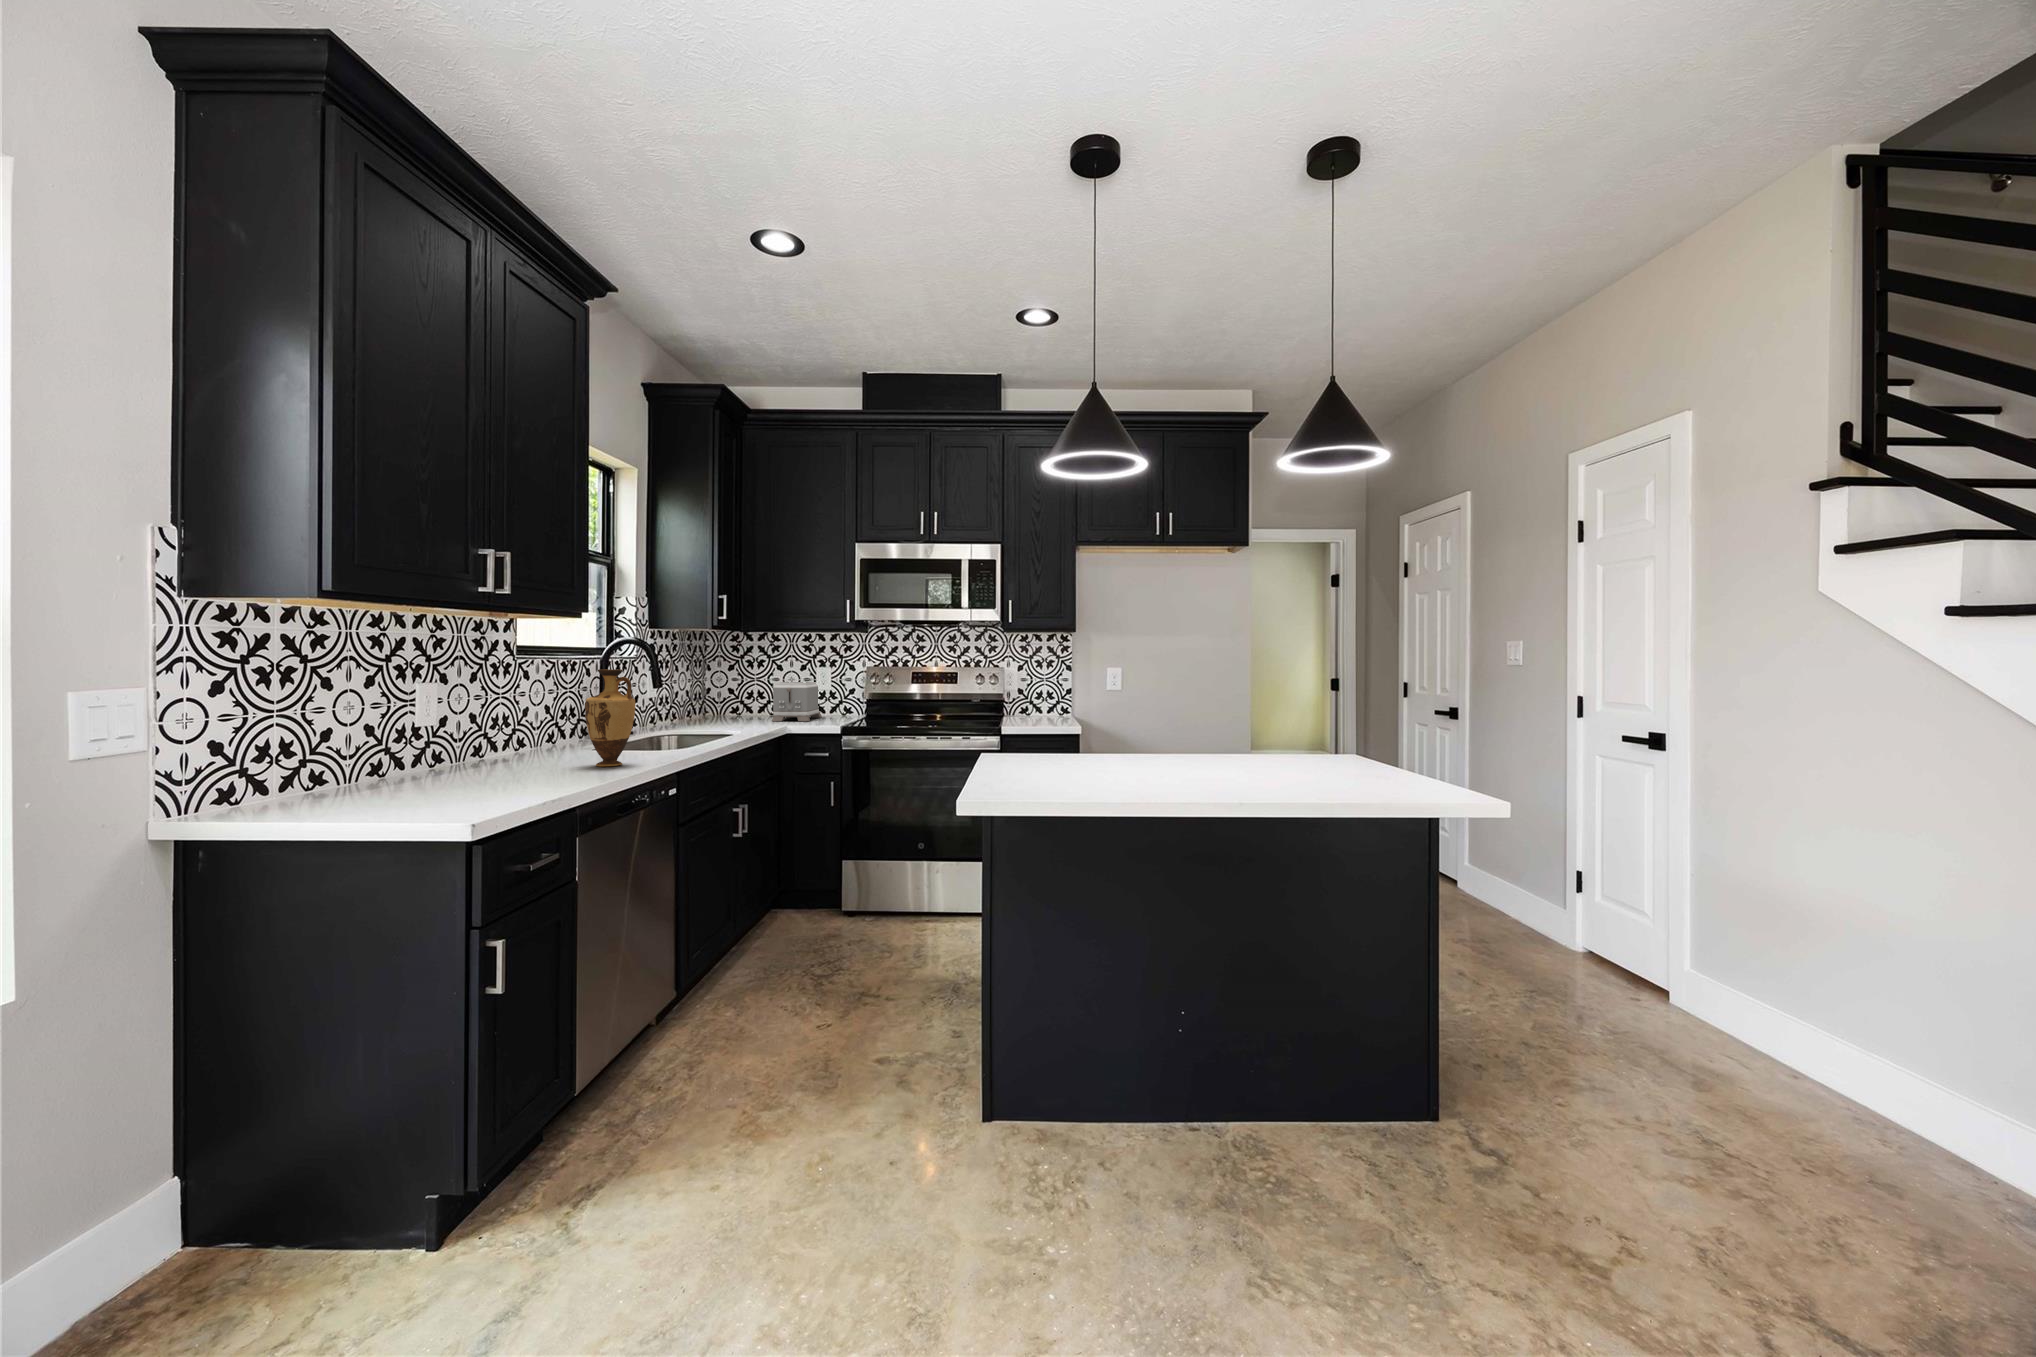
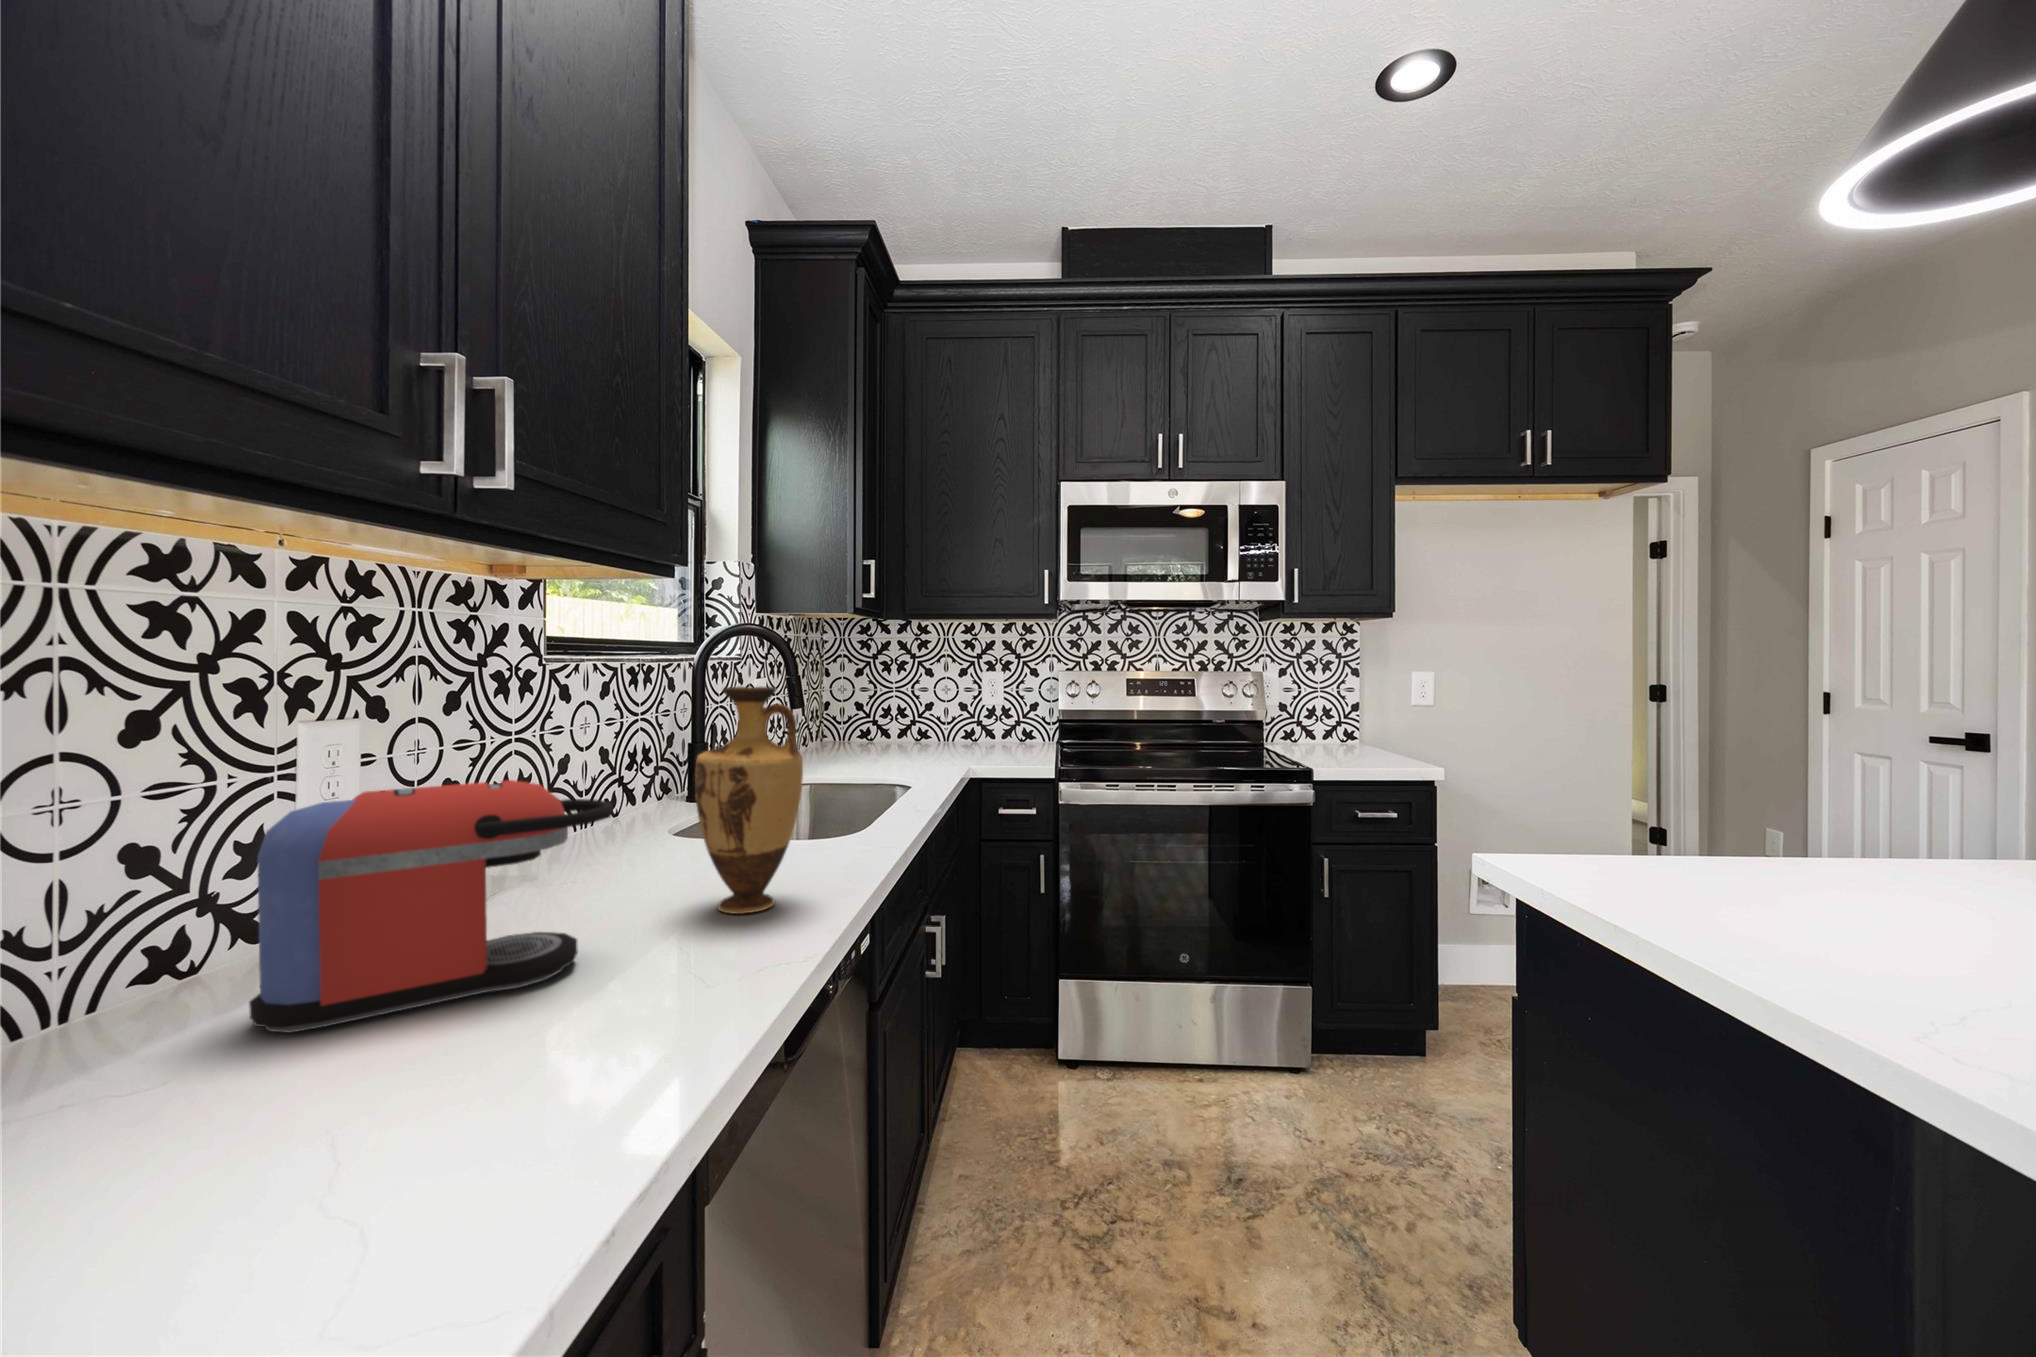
toaster: present [772,682,822,721] -> none [926,692,986,752]
coffee maker: none [420,702,548,783] -> present [249,780,613,1033]

